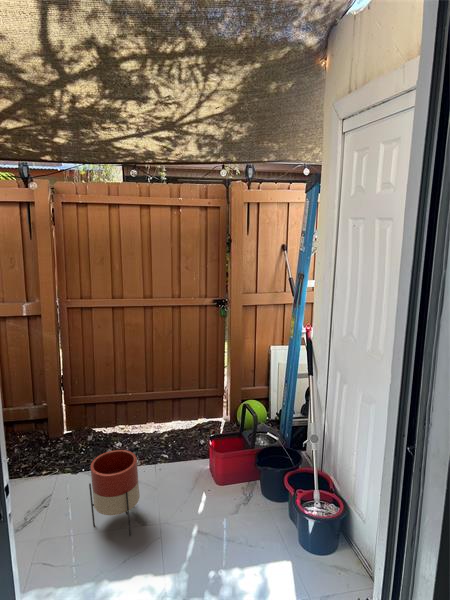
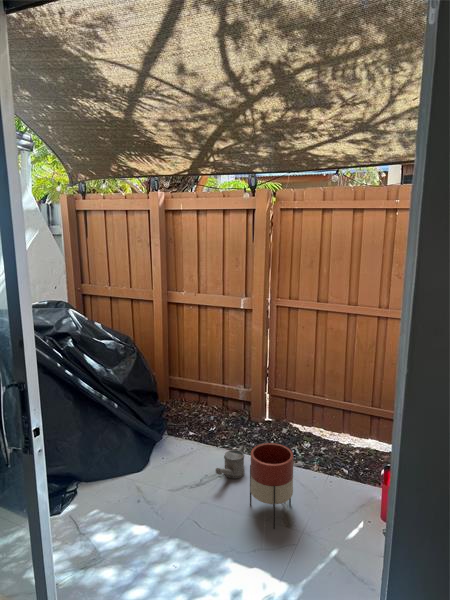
watering can: none [43,469,70,511] -> present [216,446,244,479]

